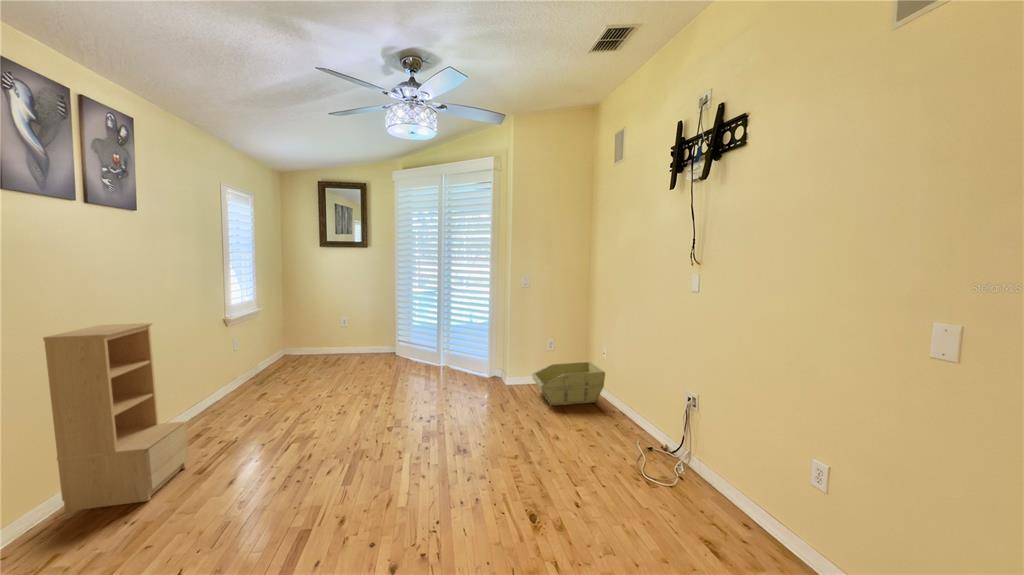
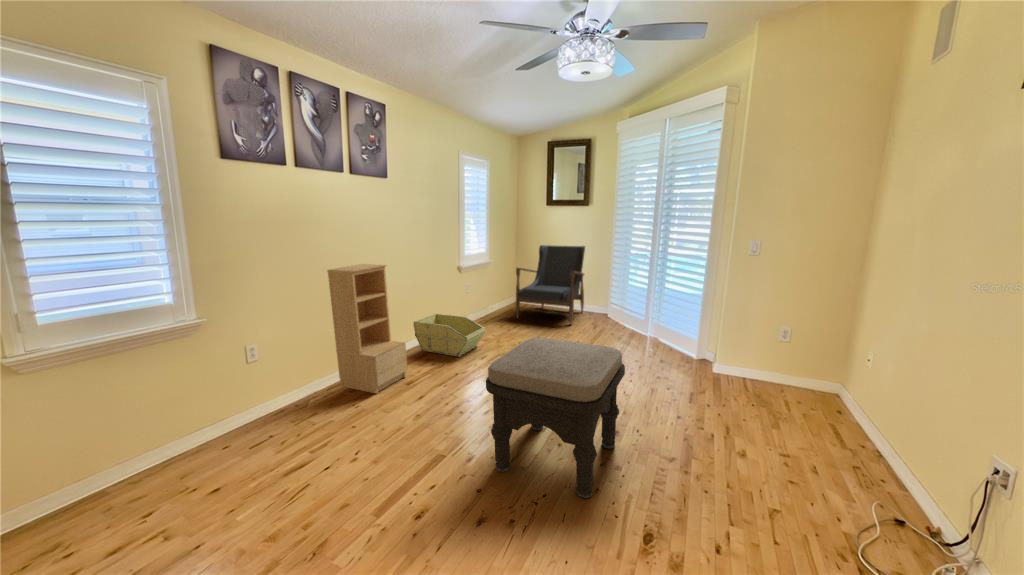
armchair: none [299,291,372,372] -> present [516,245,585,324]
storage bin: present [532,362,605,406] -> present [414,314,486,357]
ottoman: none [362,374,484,522] -> present [486,338,625,498]

